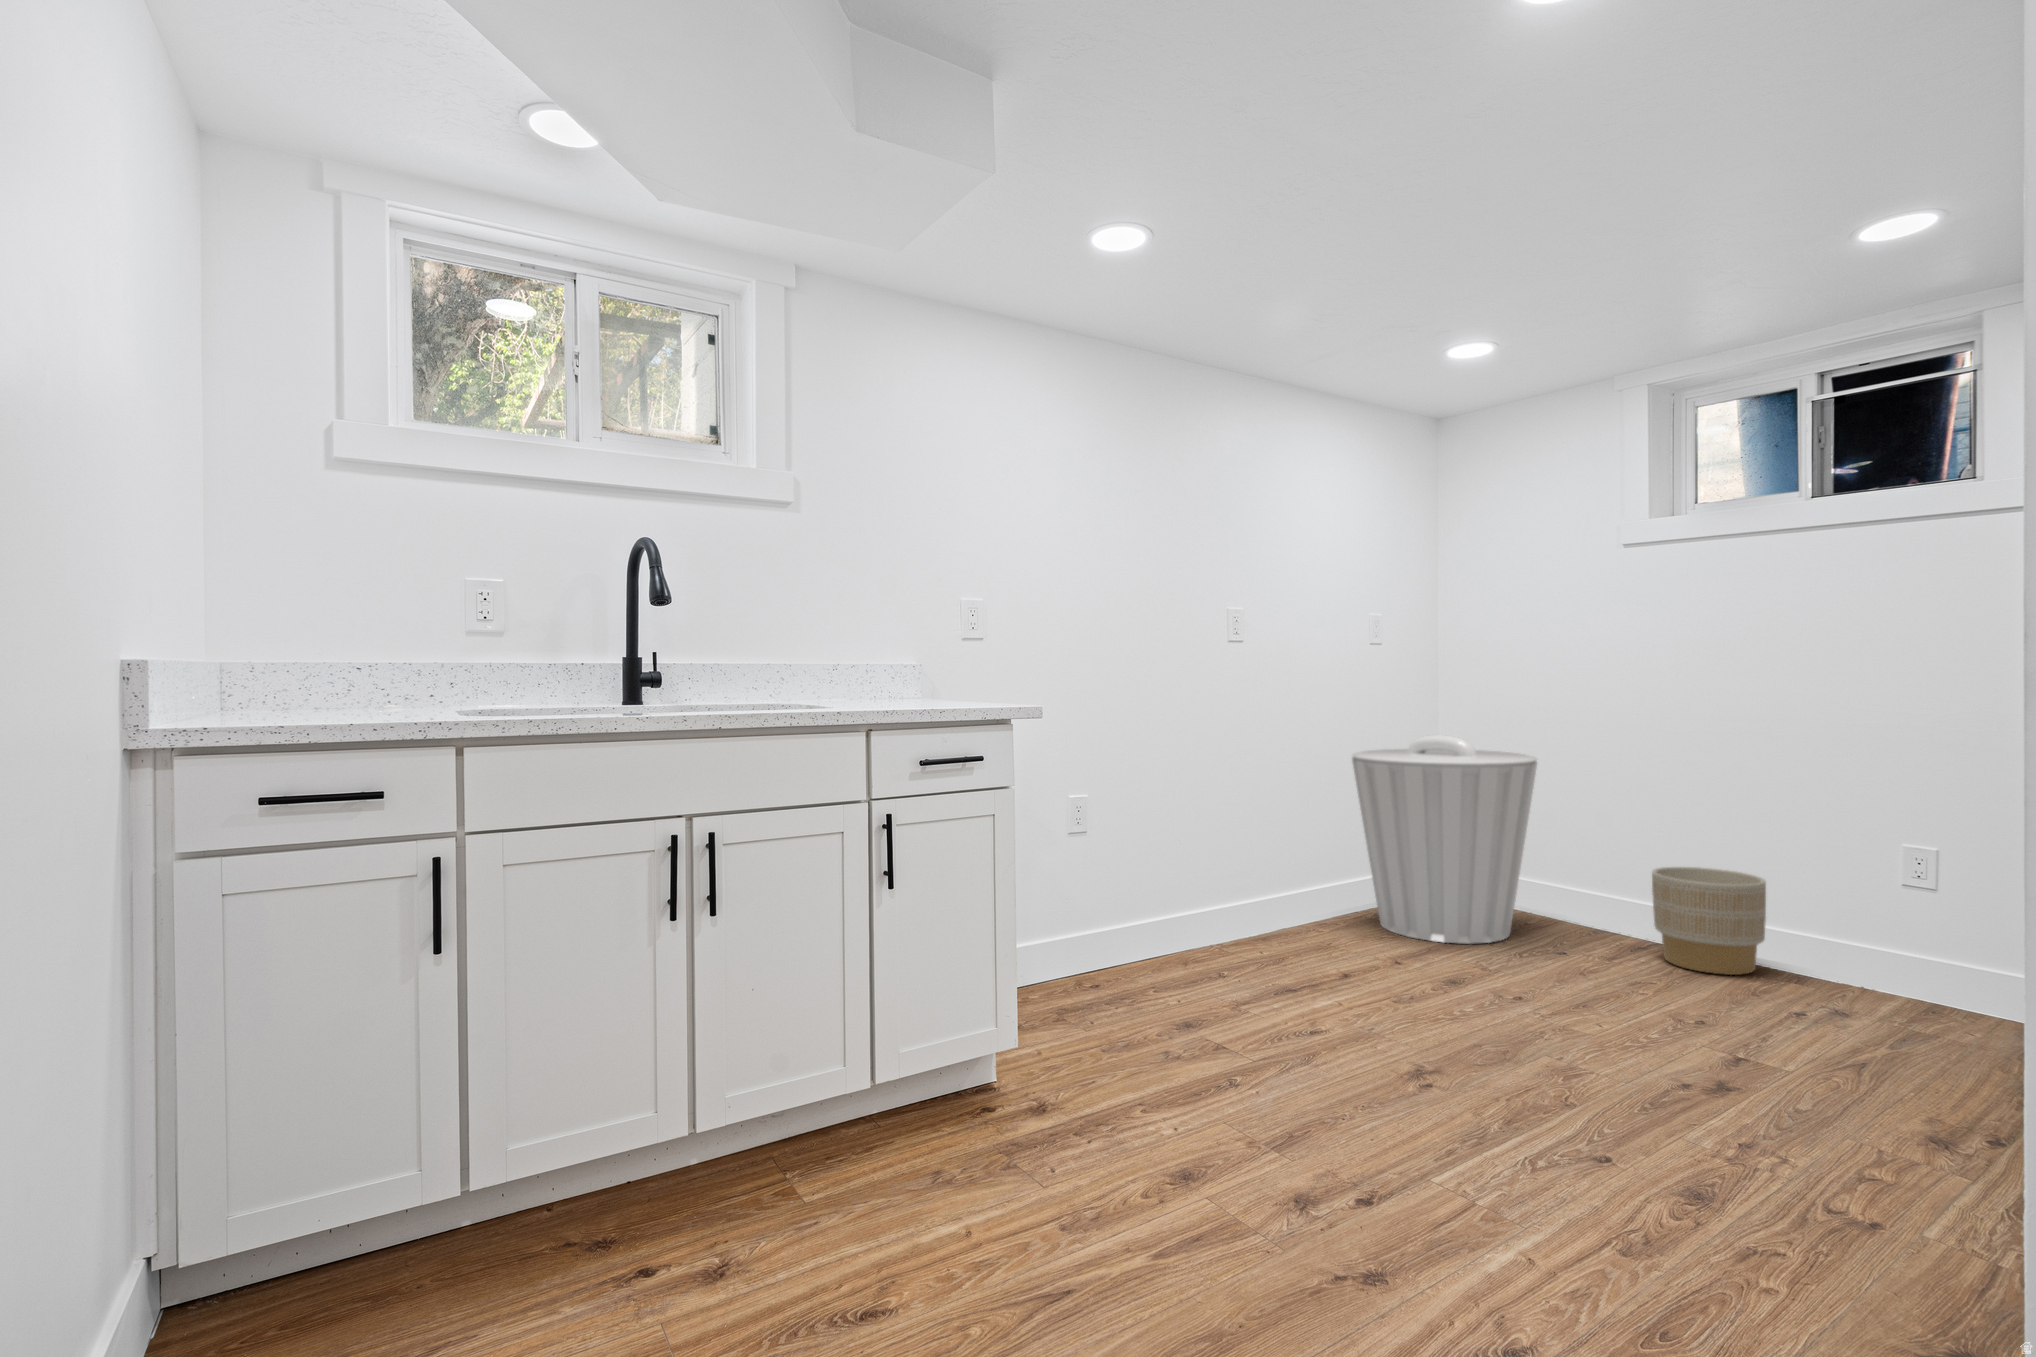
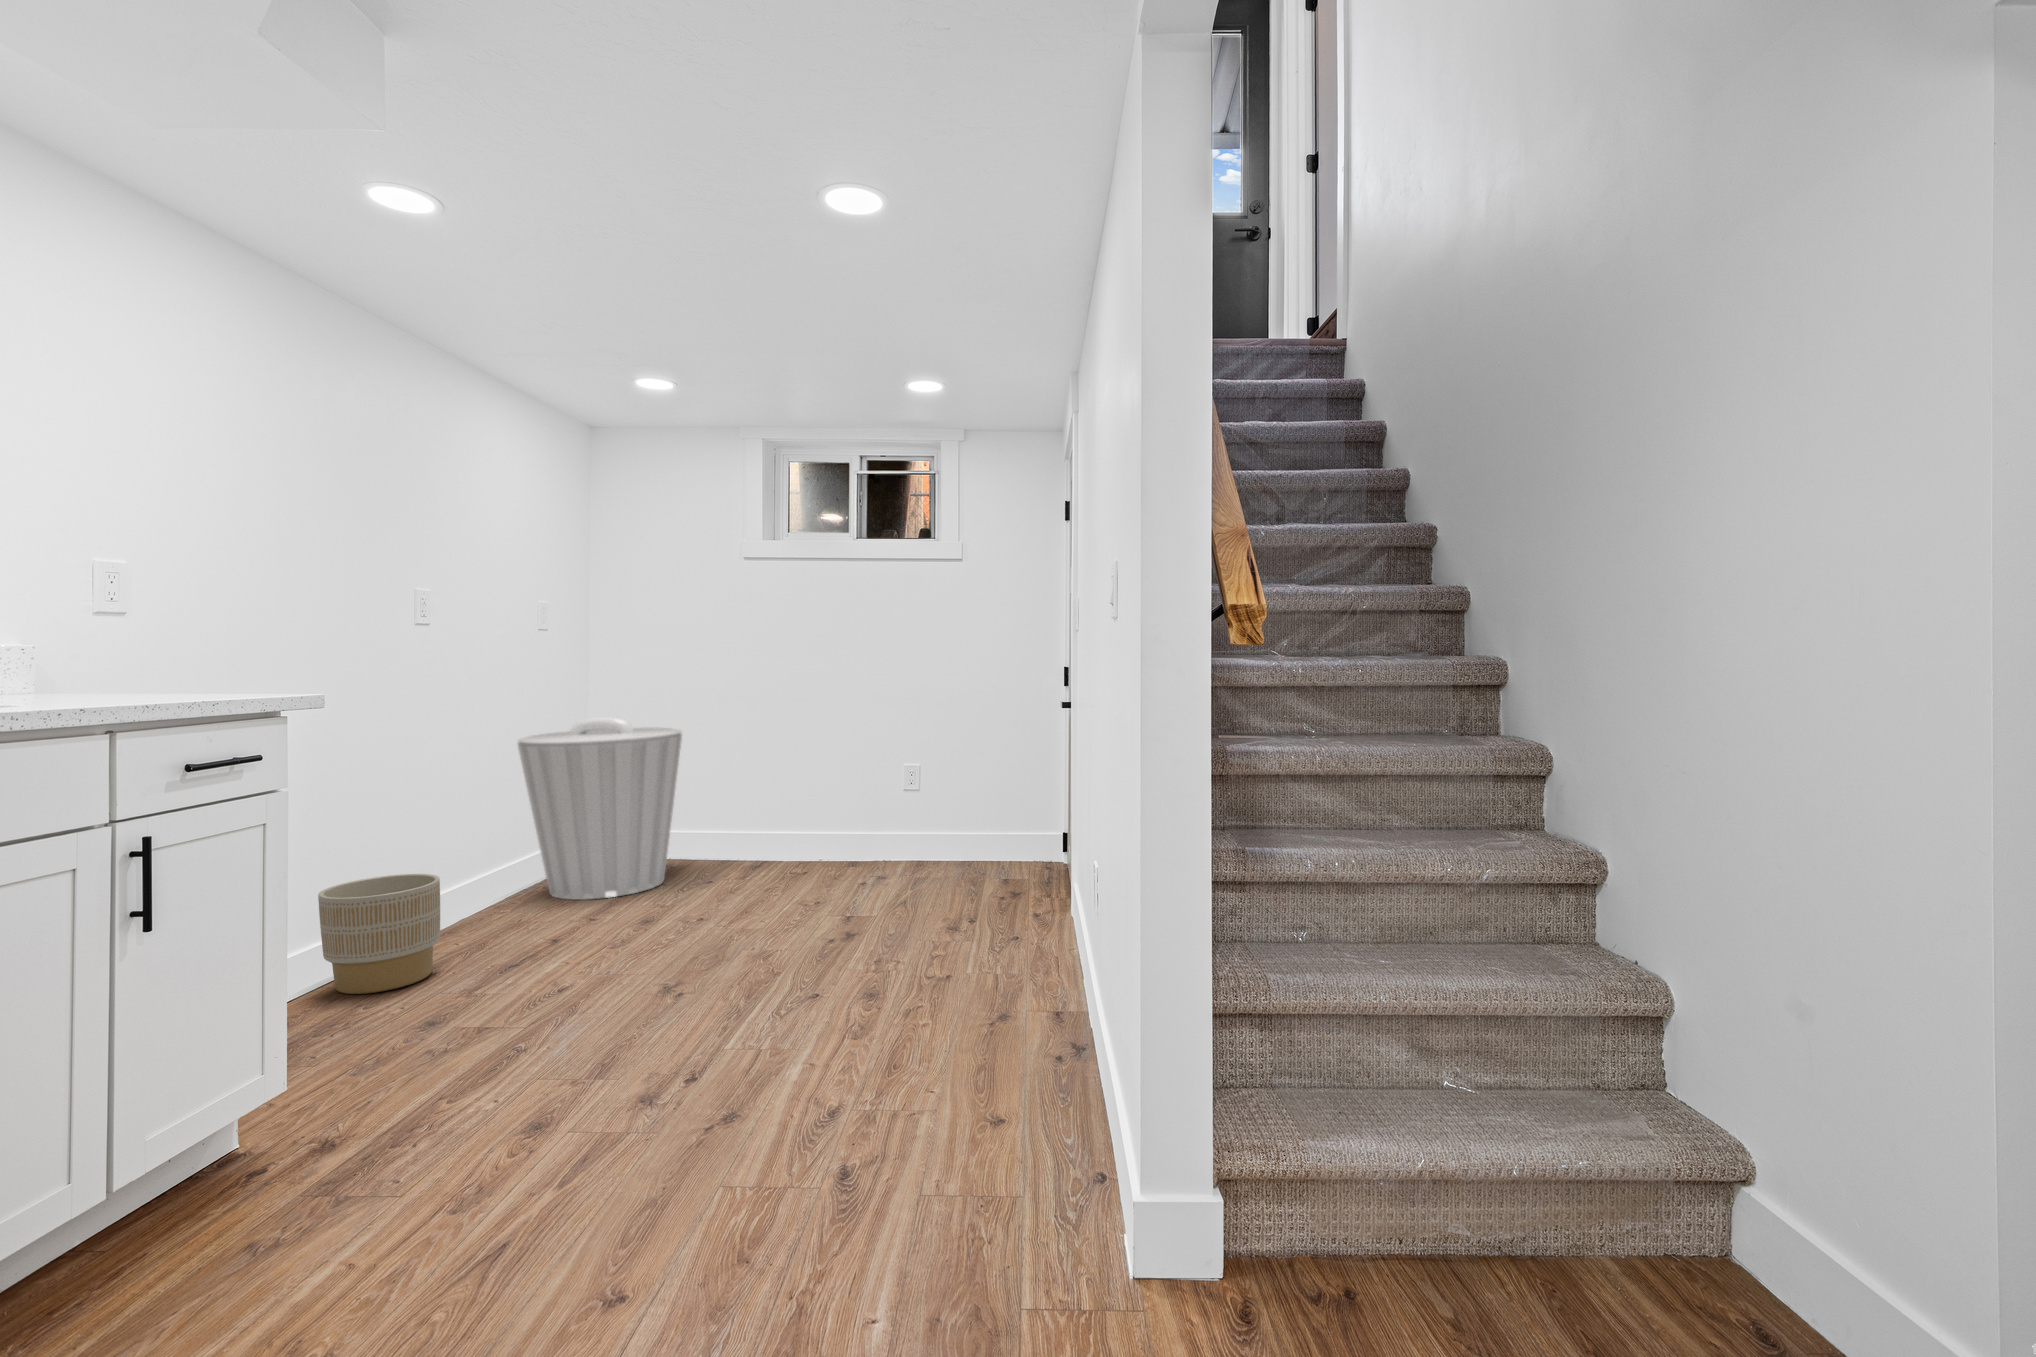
planter: present [1652,867,1766,975] -> present [318,874,440,994]

